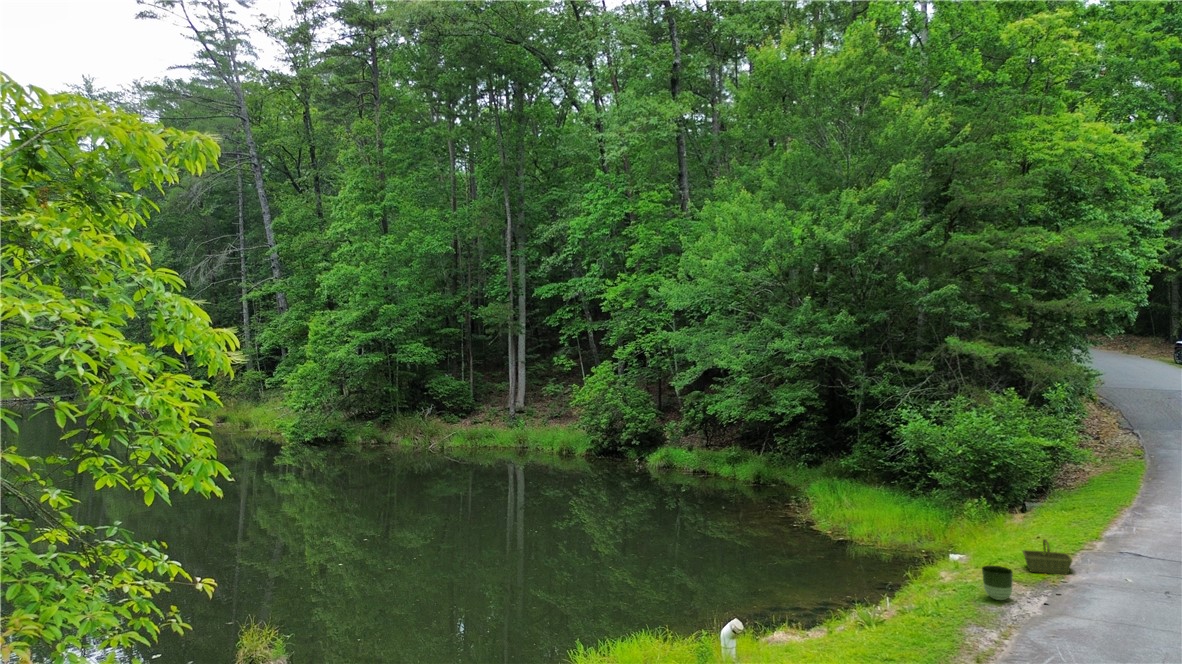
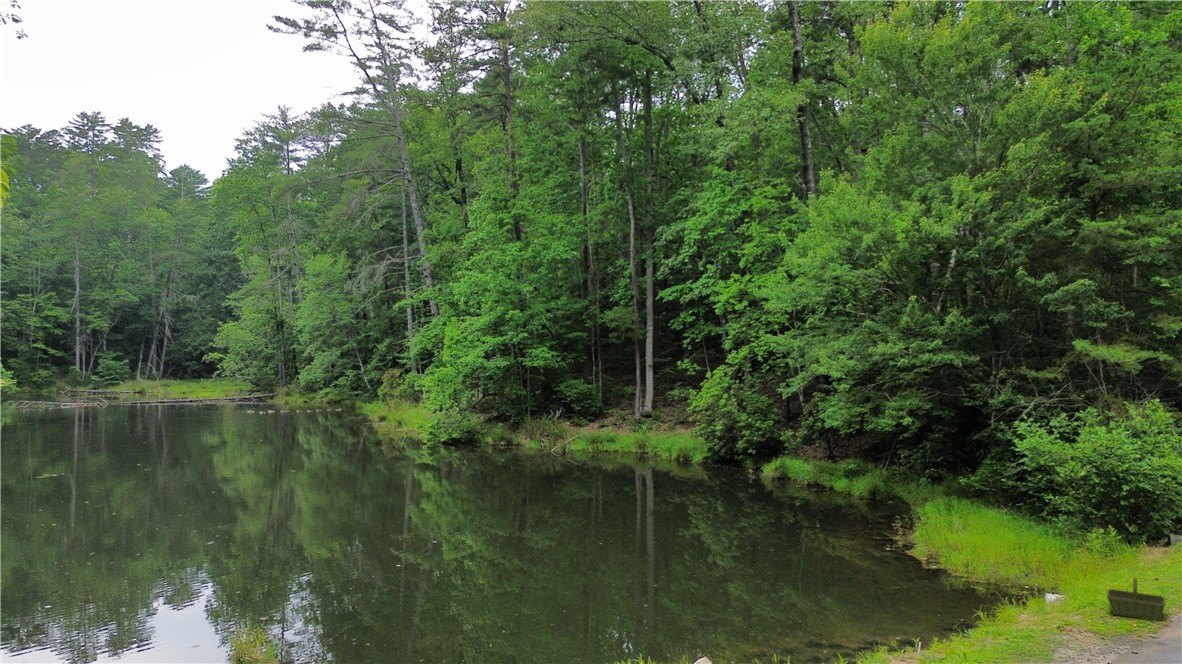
planter: present [982,566,1013,600] -> none [1034,602,1070,642]

